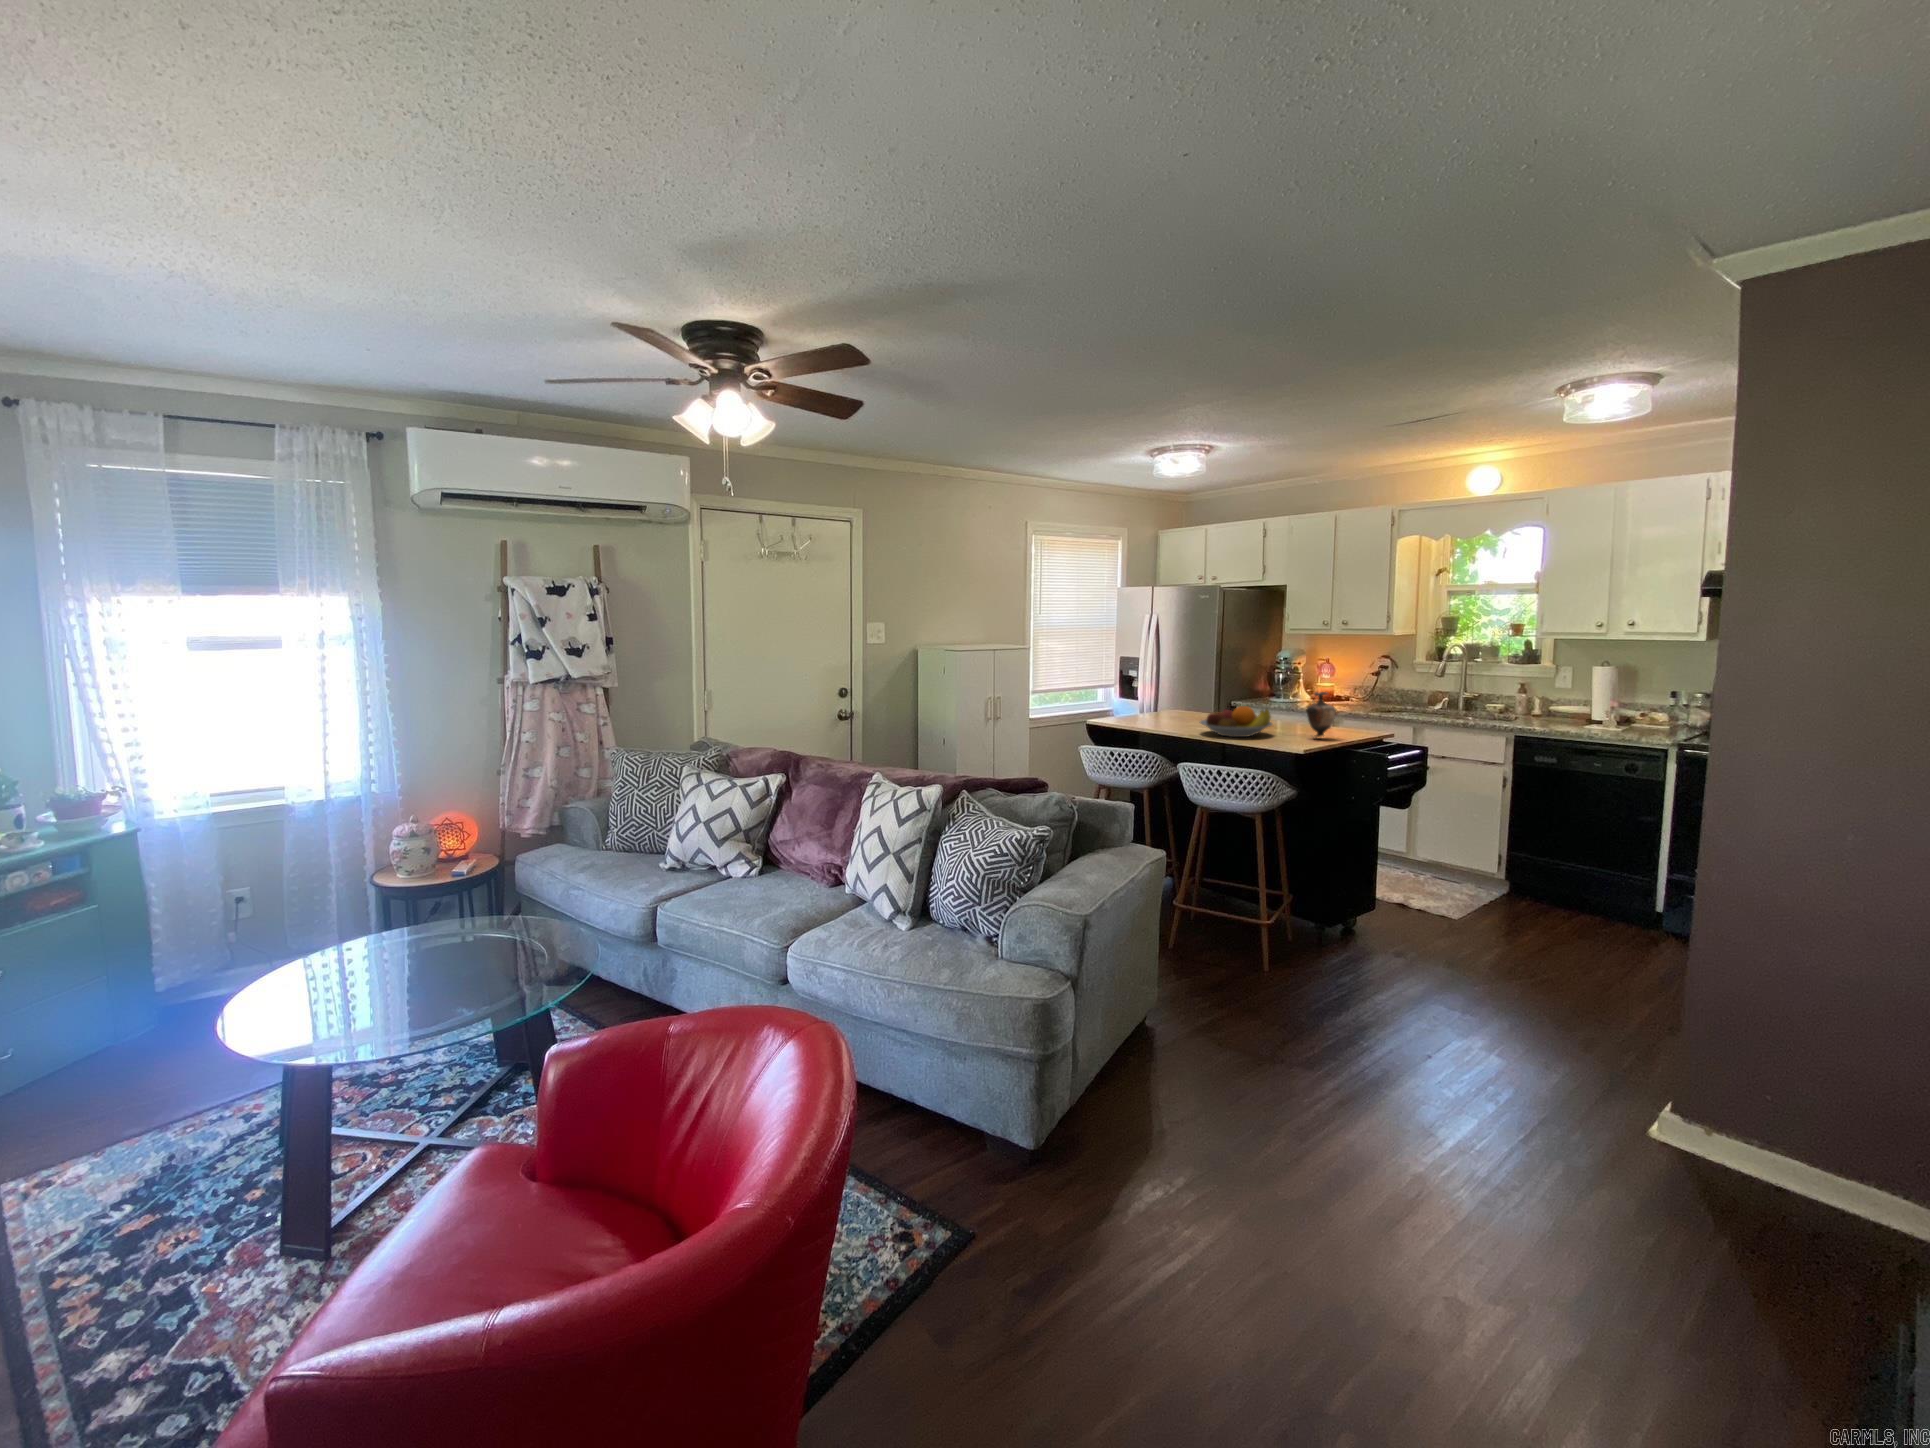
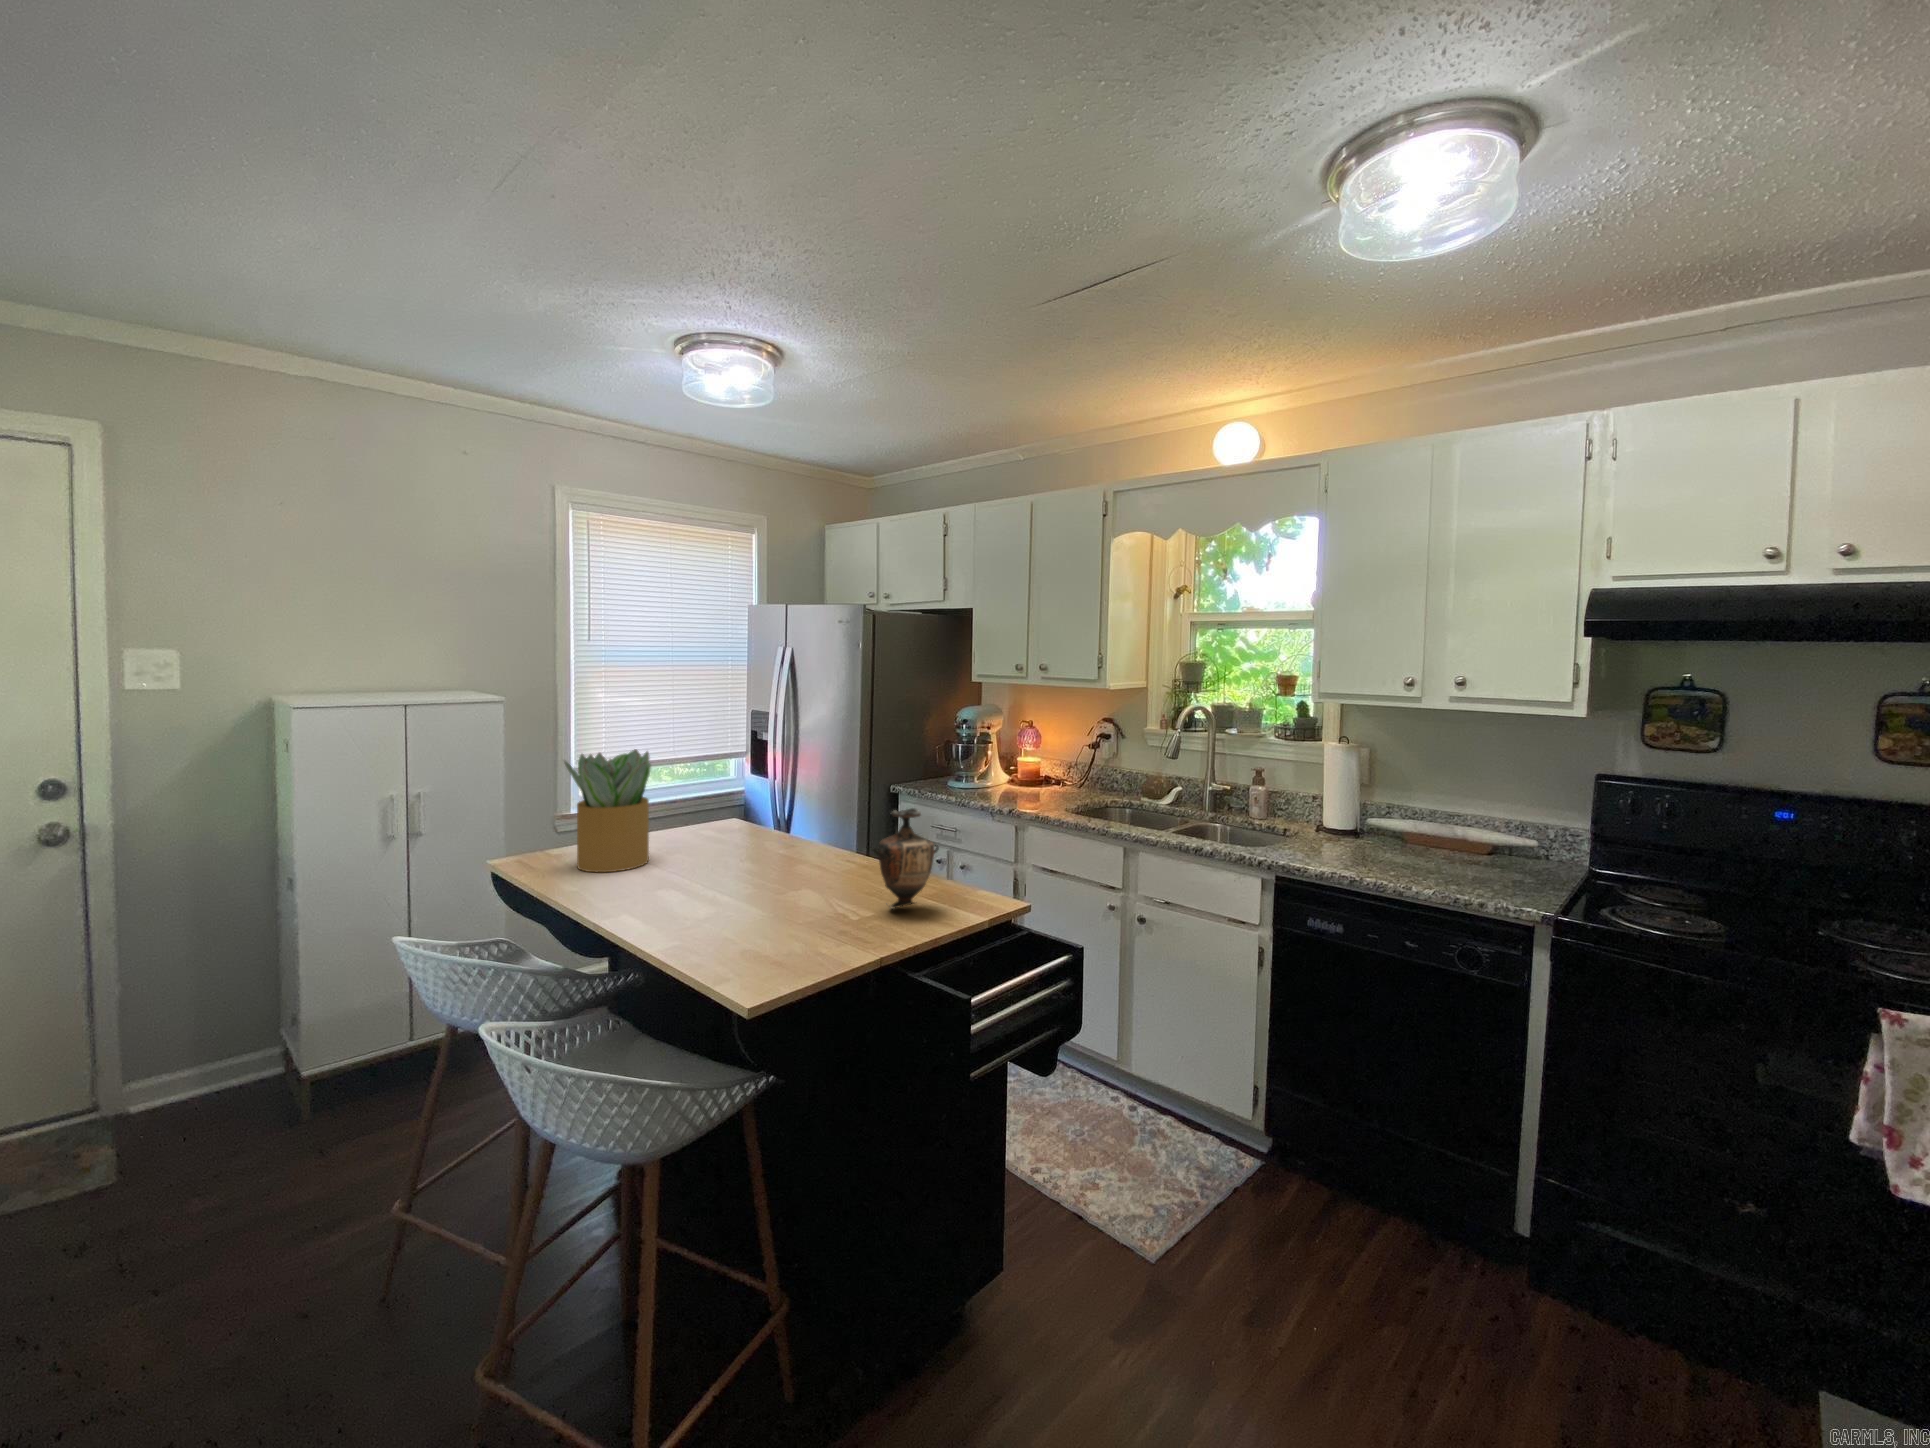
potted plant: none [1128,672,1166,730] -> present [564,749,651,872]
fruit bowl: present [1200,706,1272,737] -> none [678,830,827,901]

